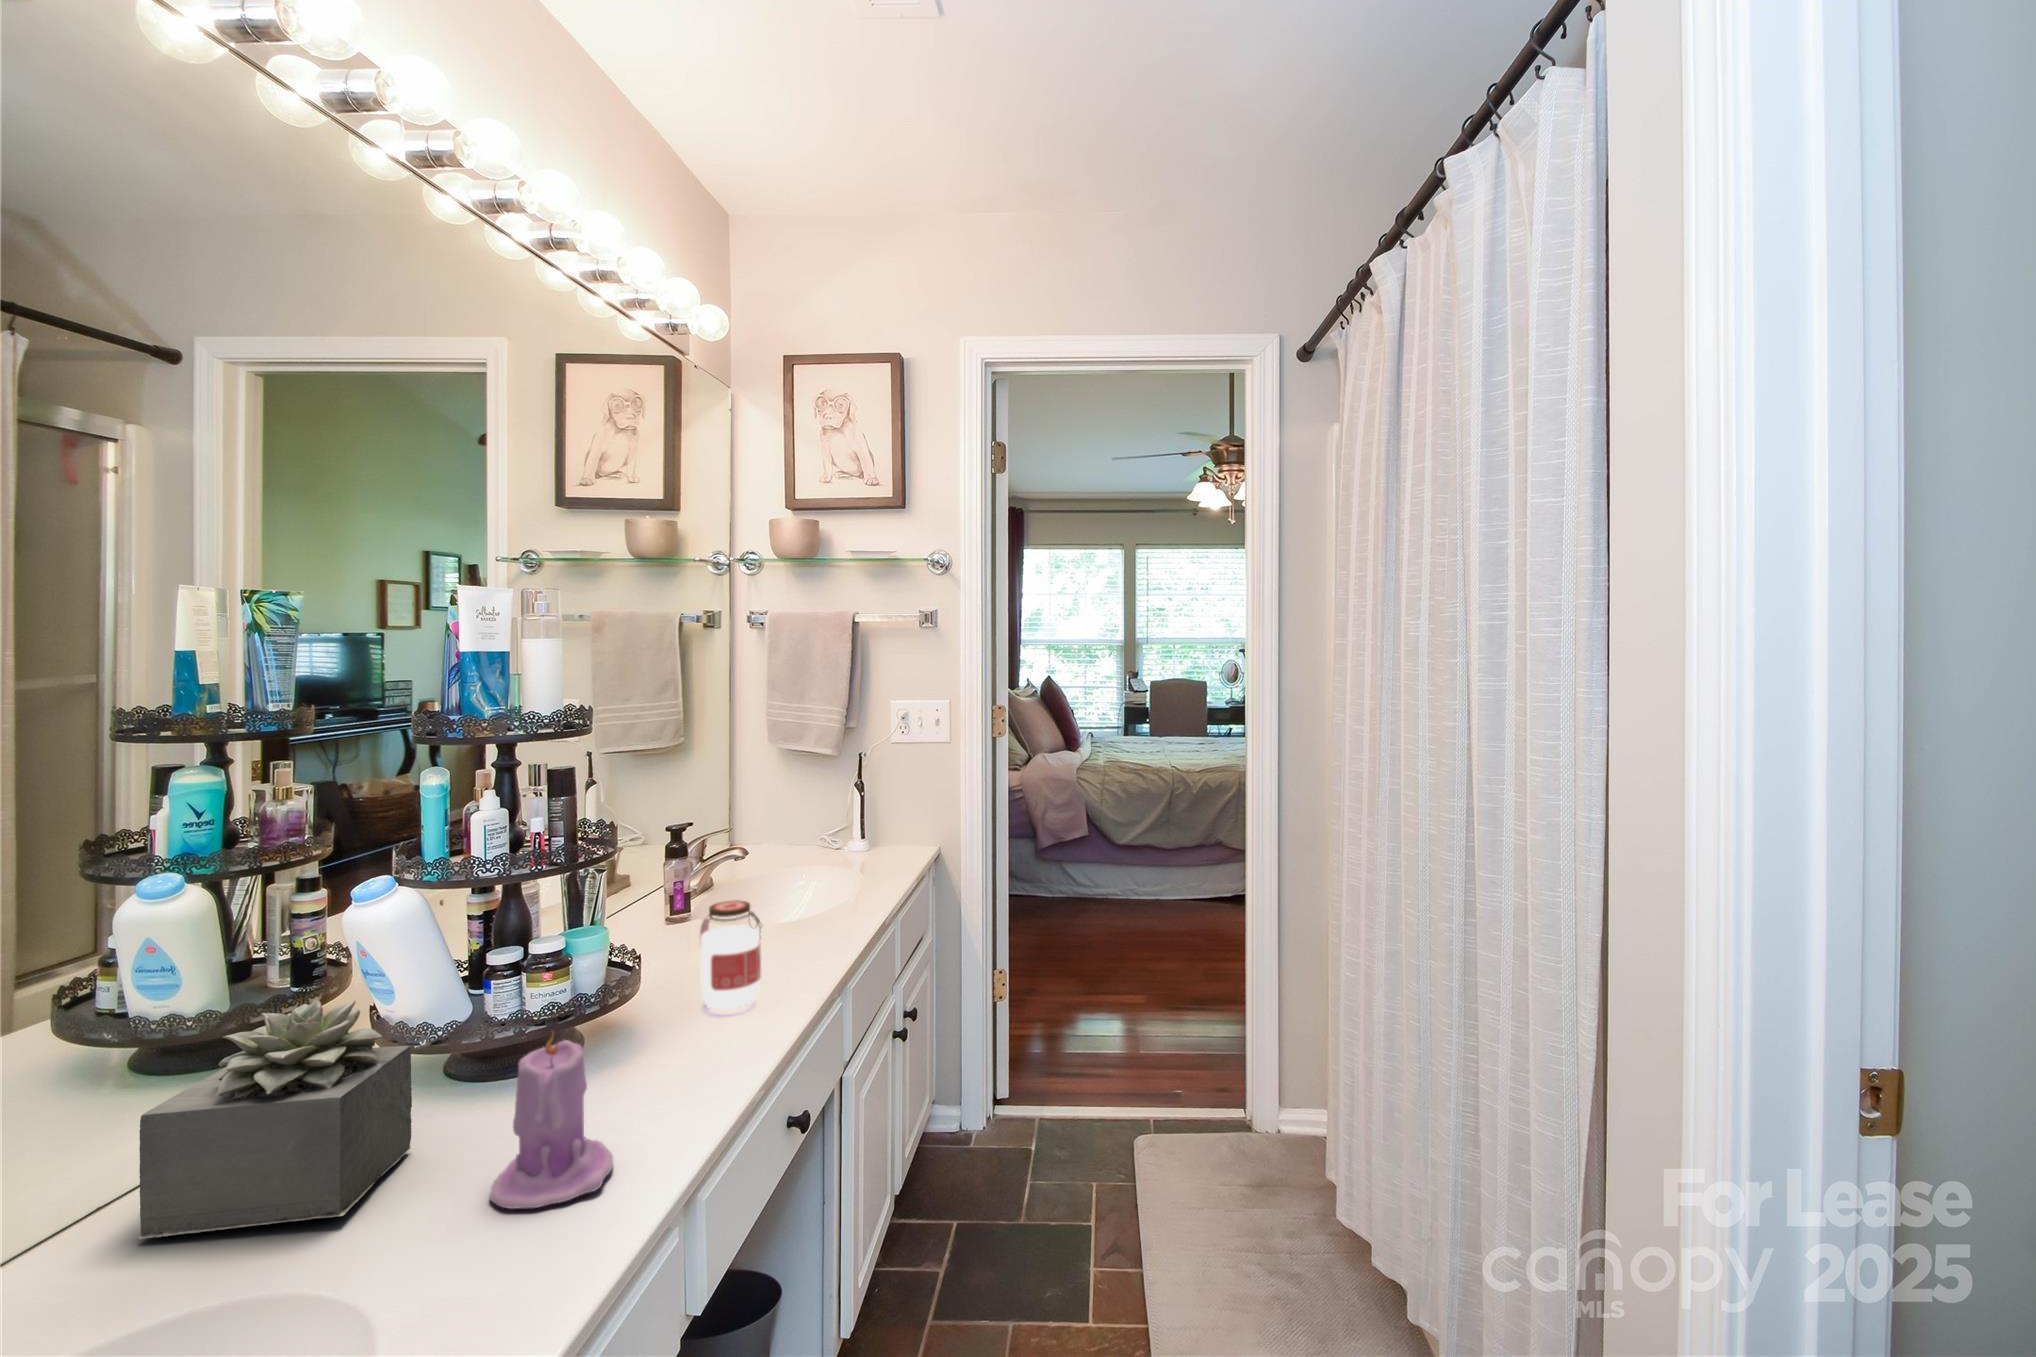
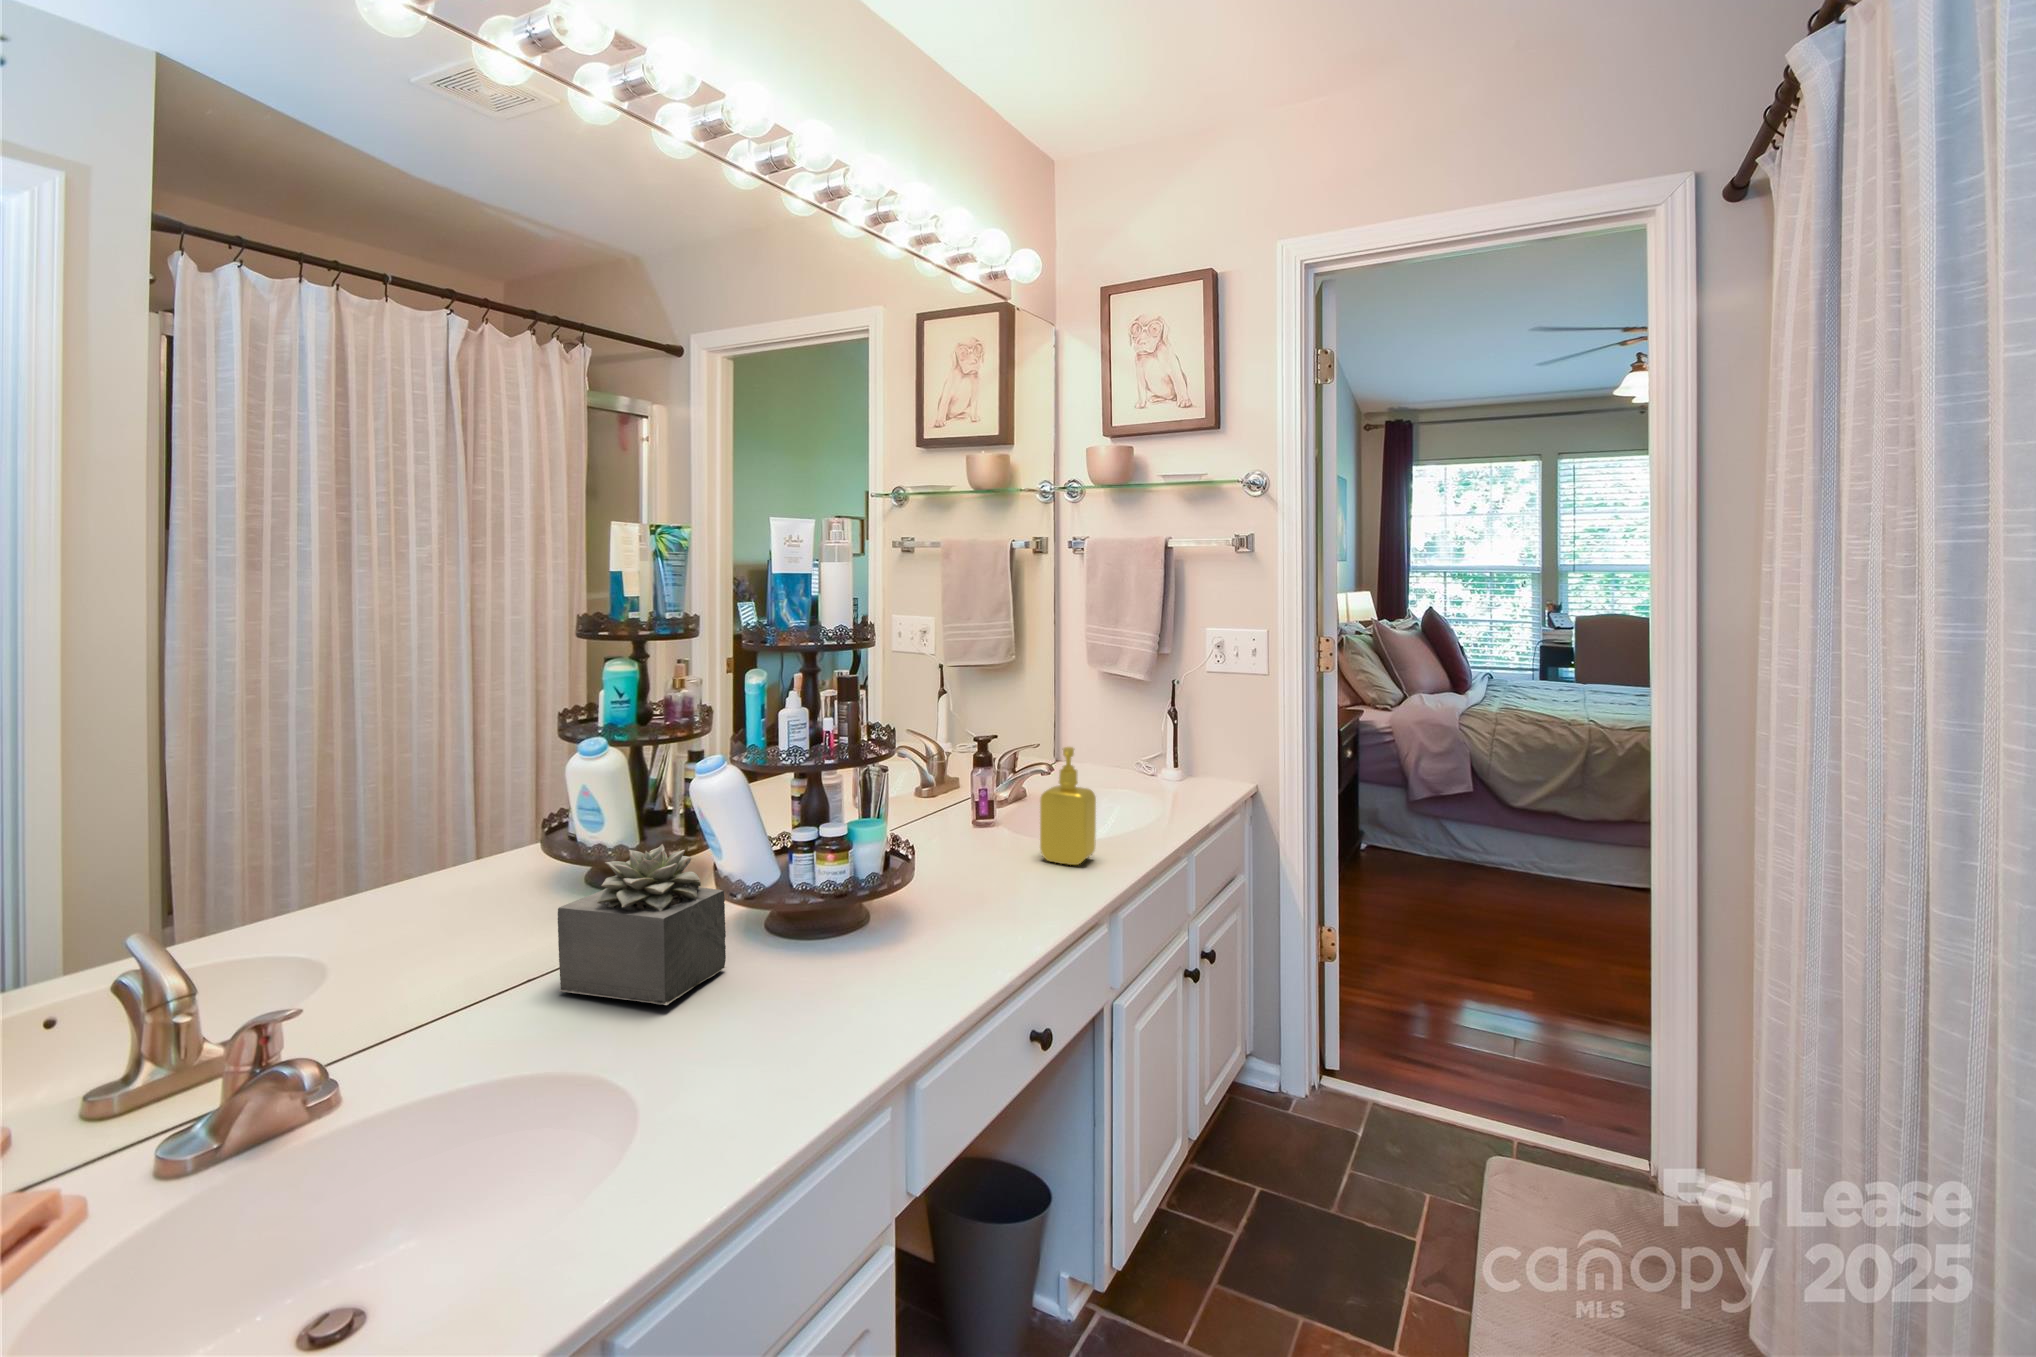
soap dispenser: none [763,826,822,952] -> present [1040,747,1096,865]
jar: present [700,900,761,1010] -> none [967,809,1021,908]
candle: present [490,1033,613,1209] -> none [759,894,851,1032]

